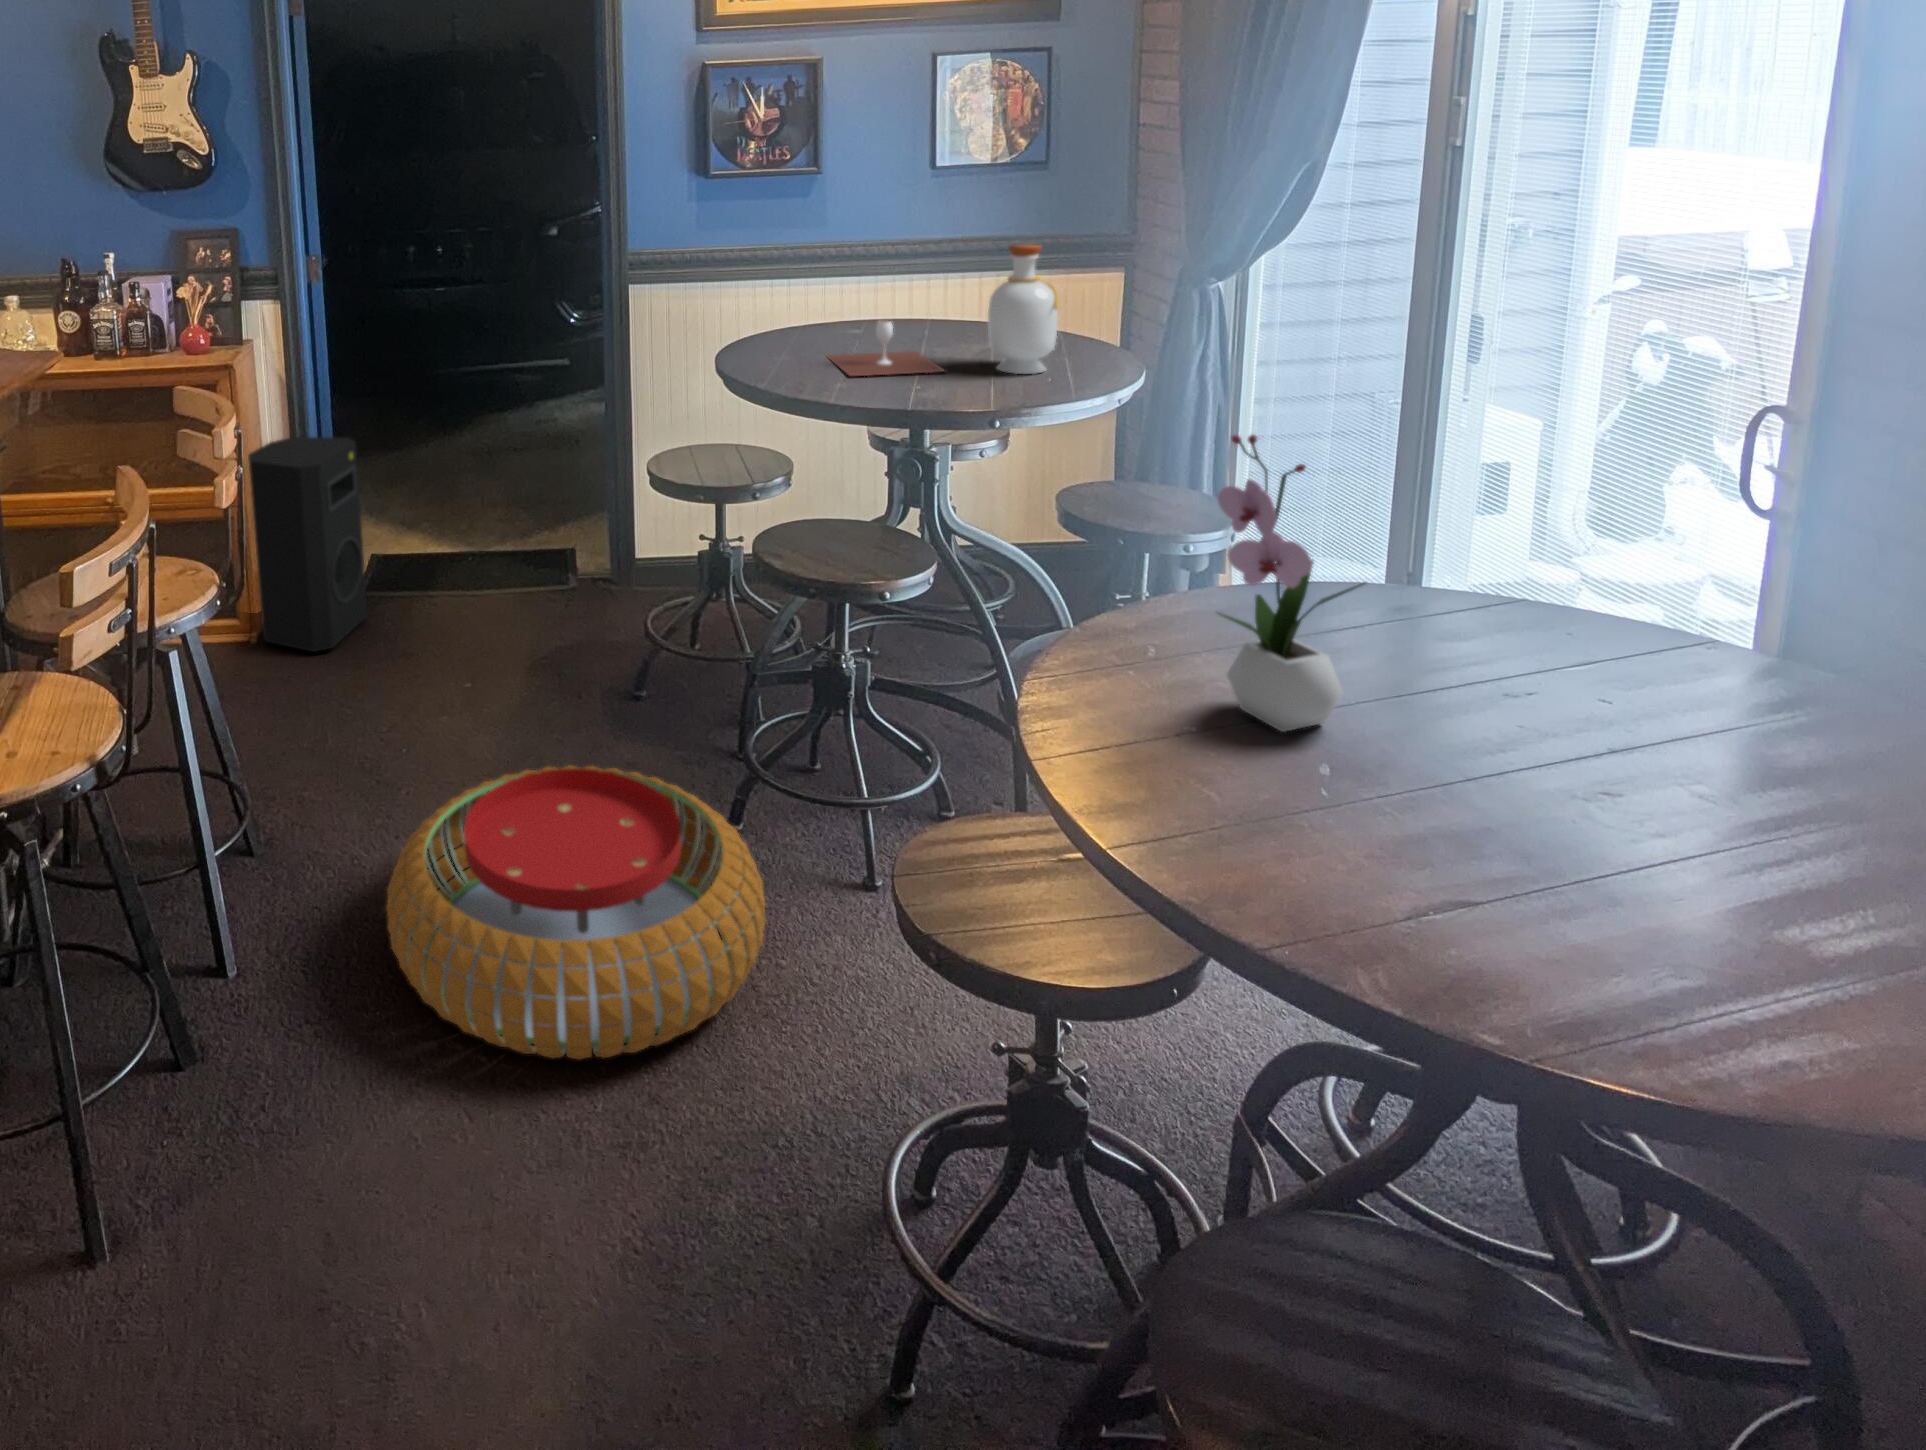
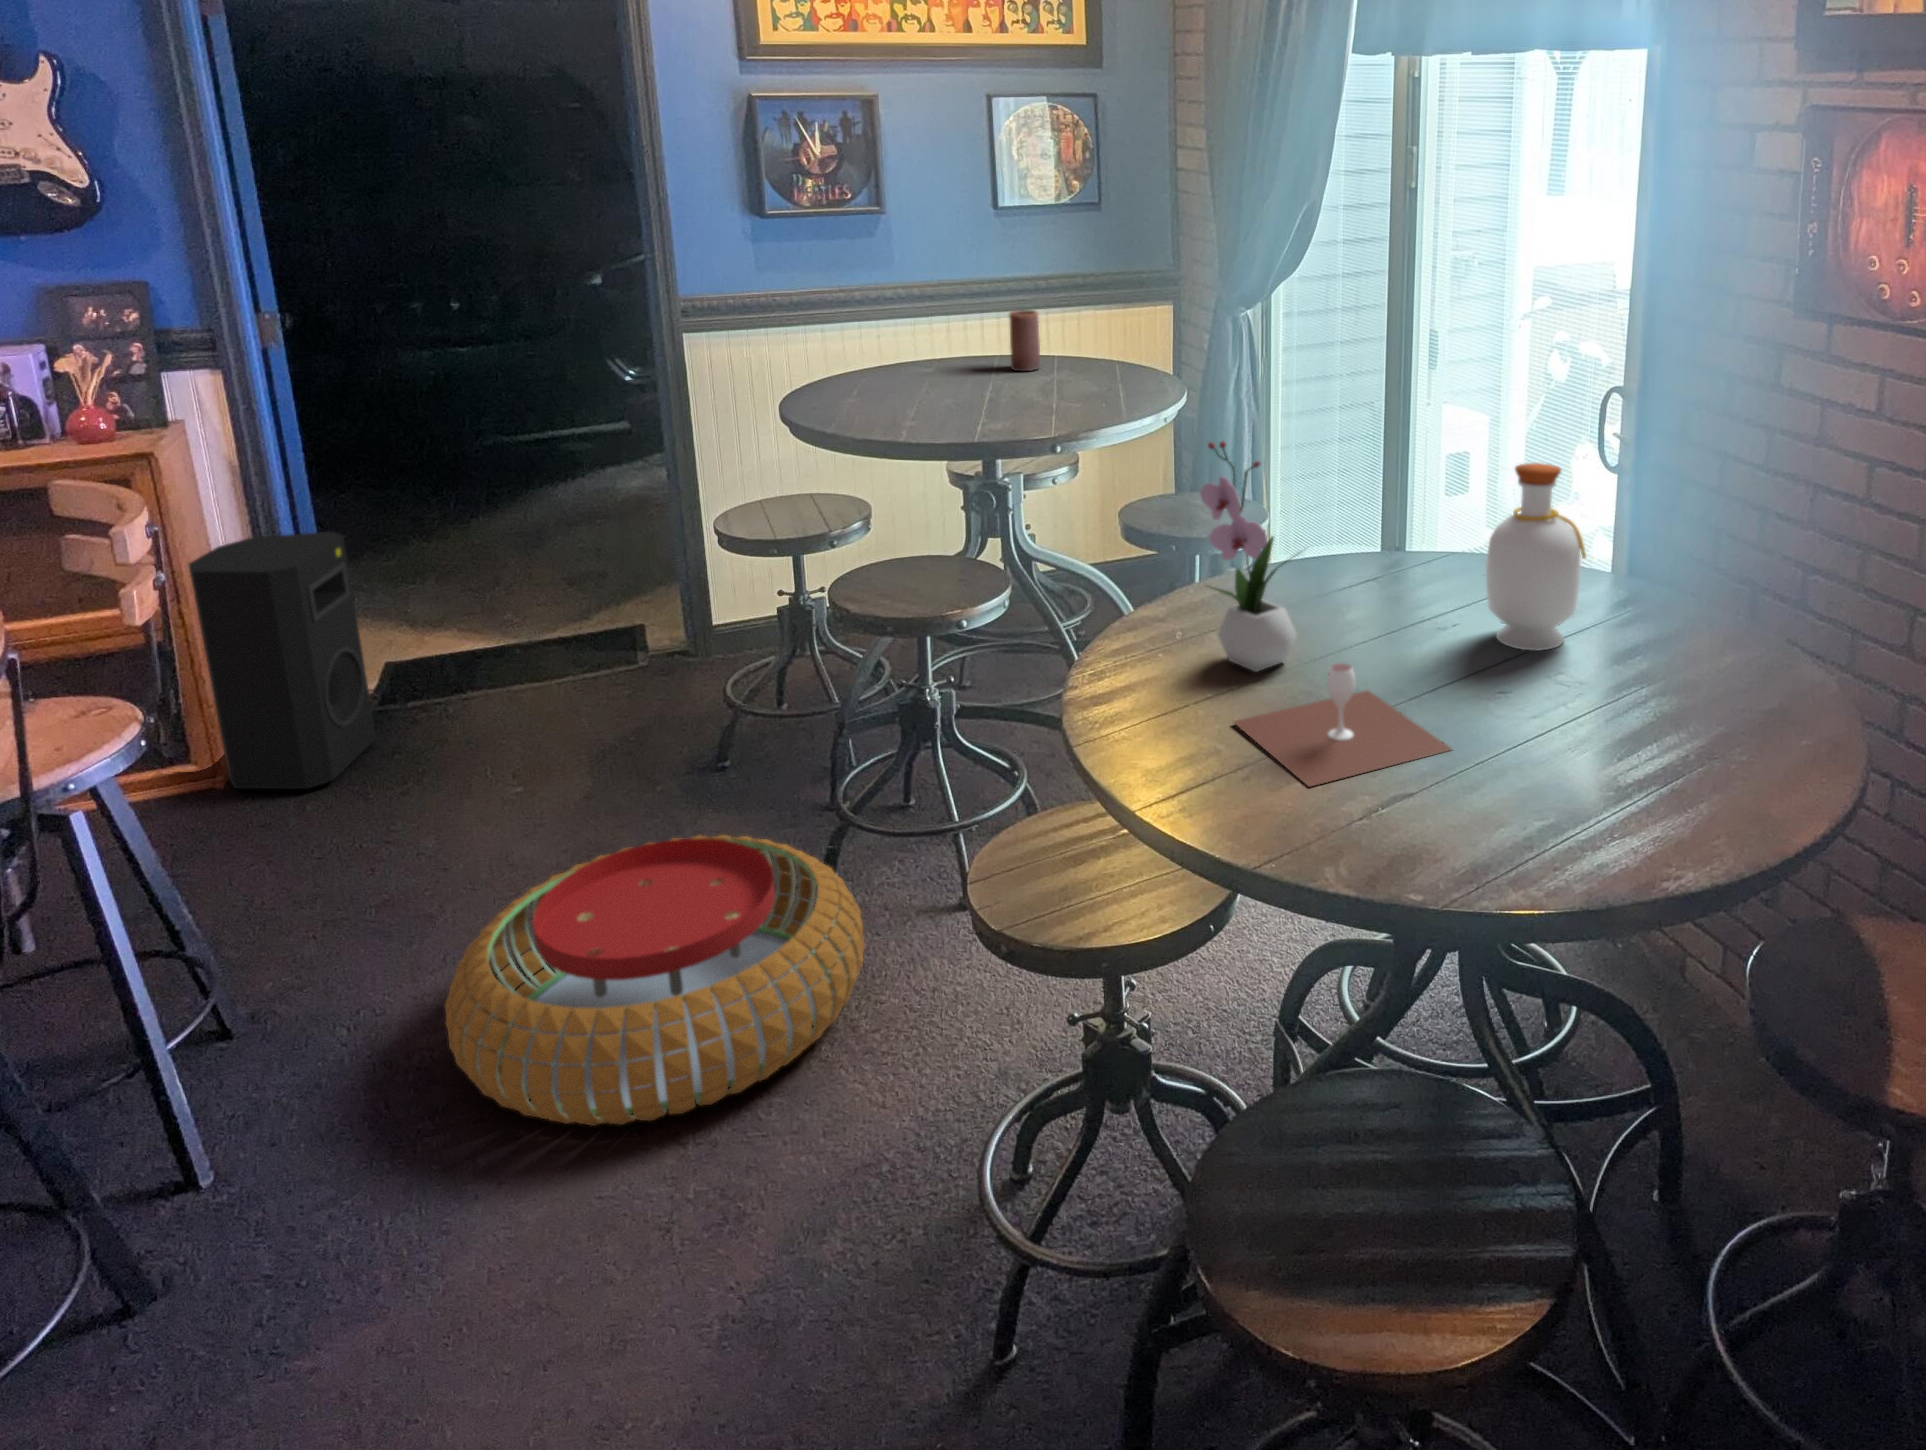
bottle: present [988,245,1058,374] -> present [1486,463,1586,651]
candle: none [944,271,977,334] -> present [1009,310,1040,371]
wine glass: present [827,320,944,376] -> present [1234,663,1451,787]

